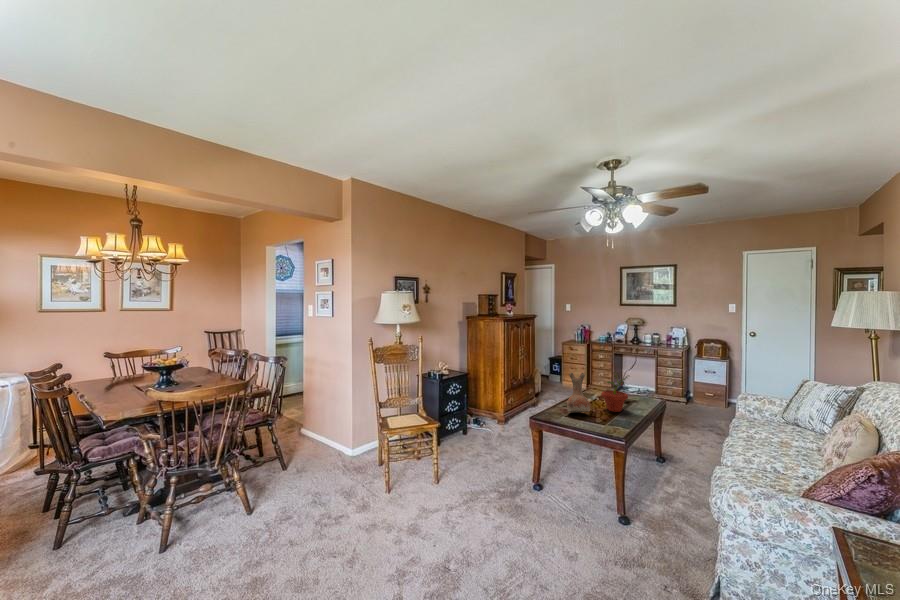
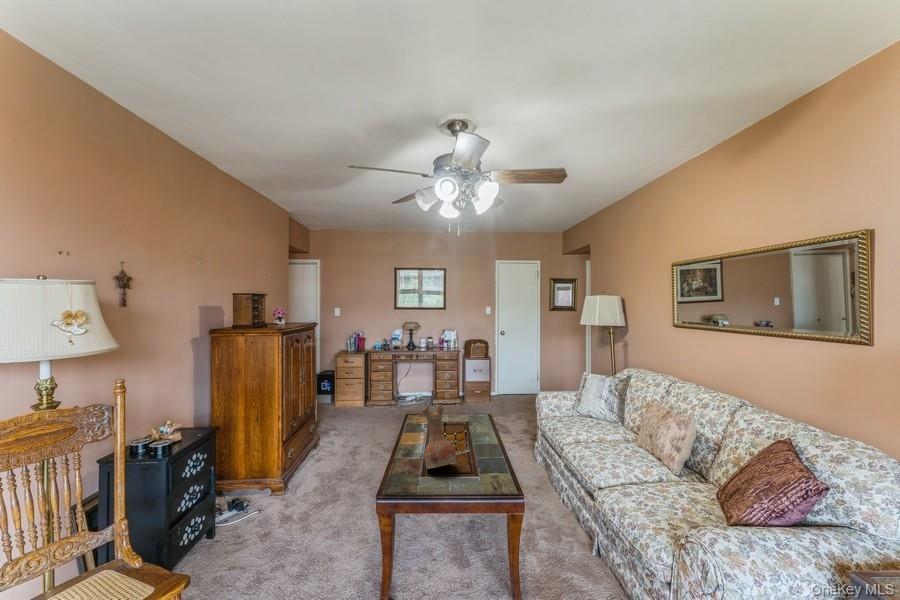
potted plant: present [601,375,629,412] -> none [454,393,488,449]

